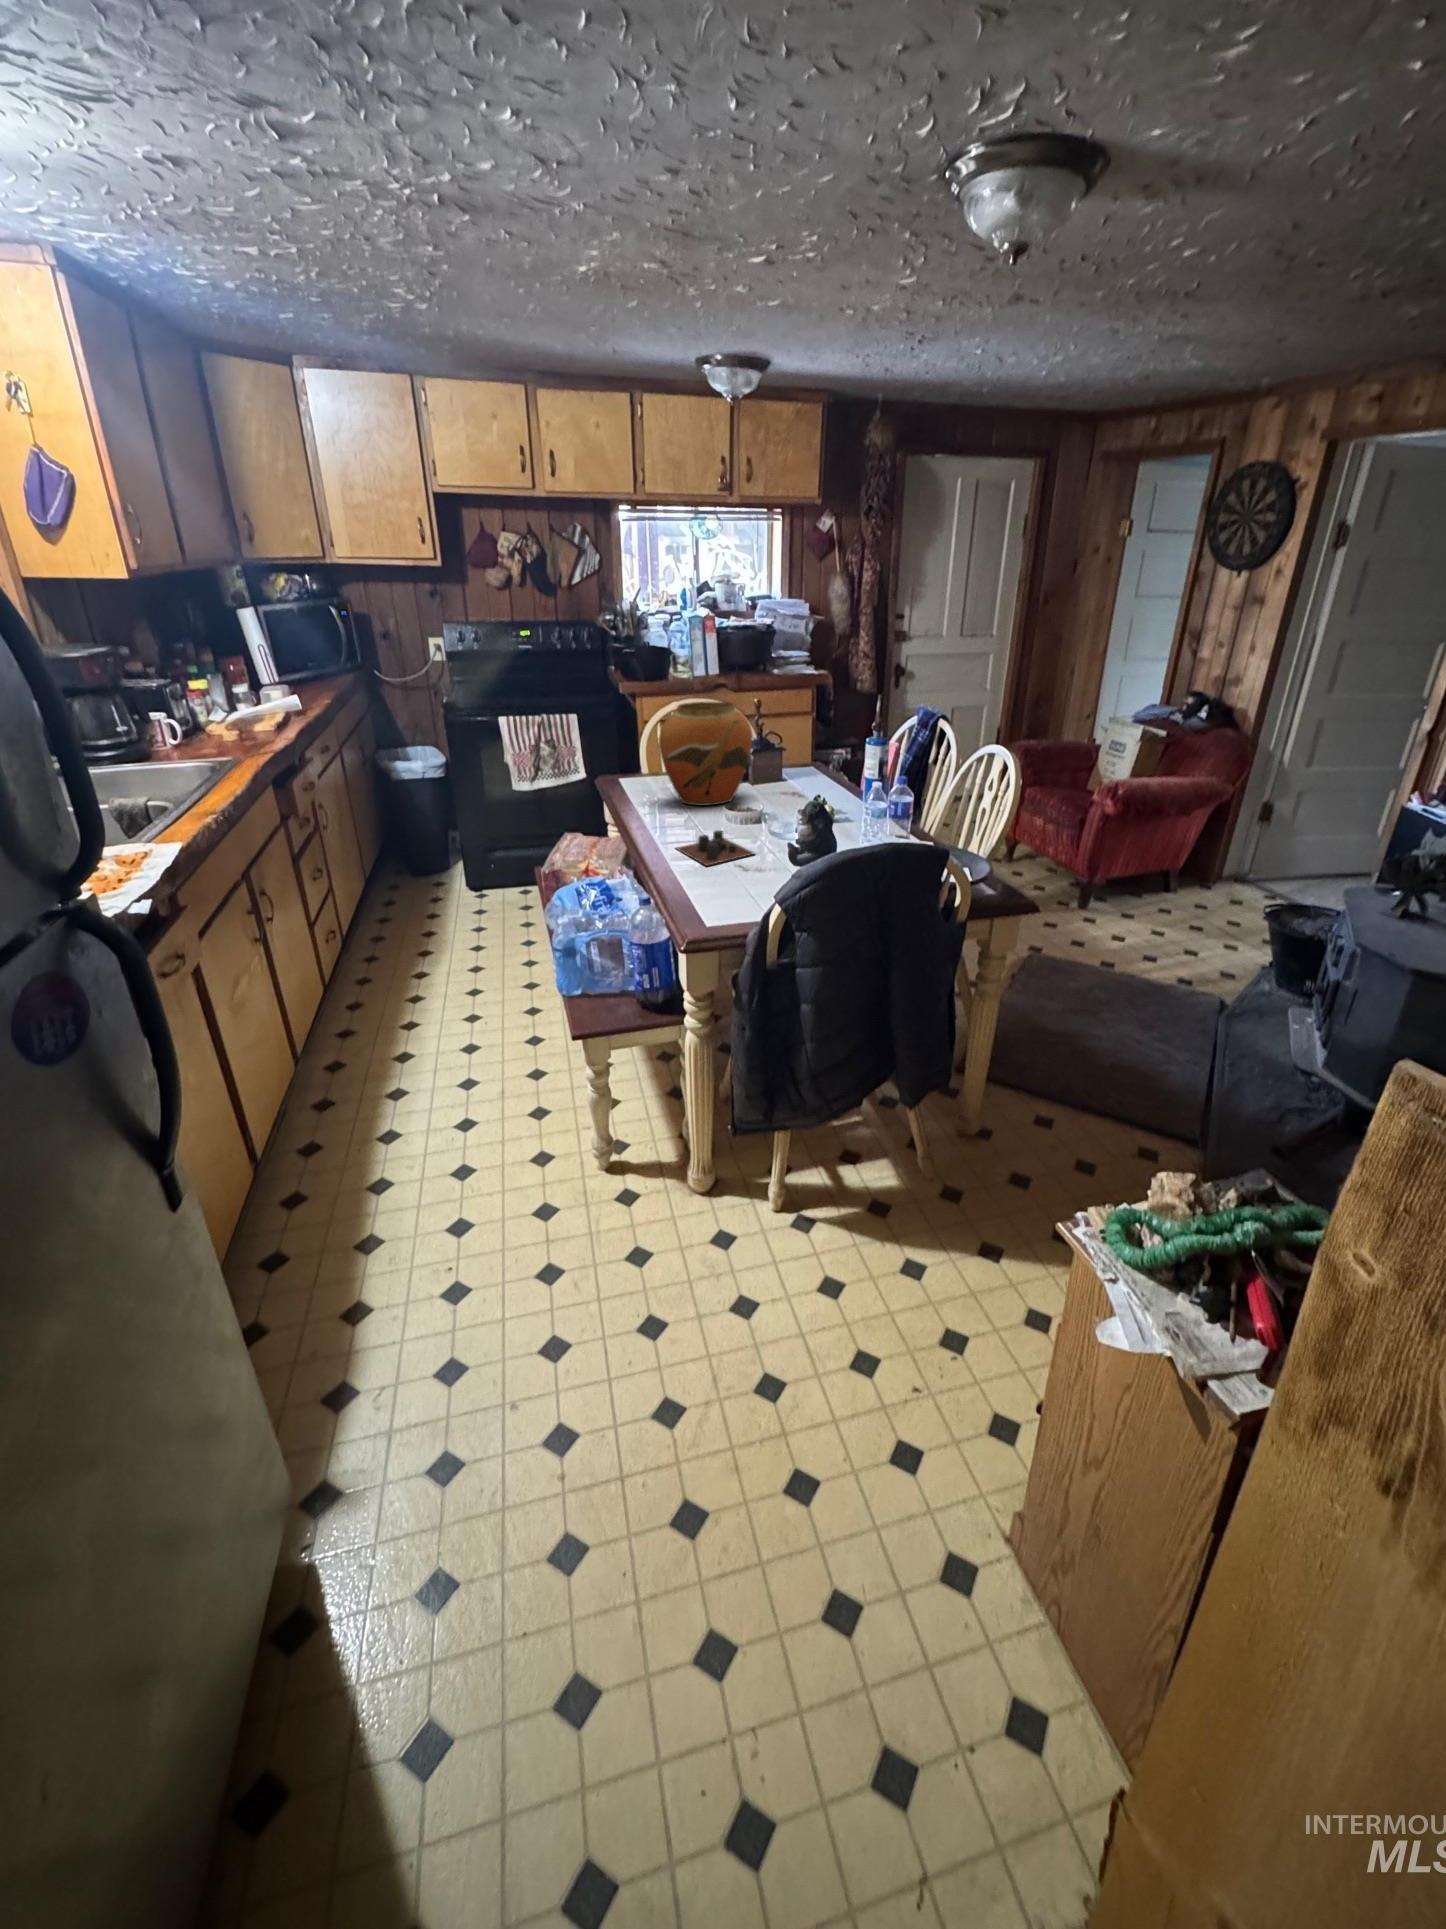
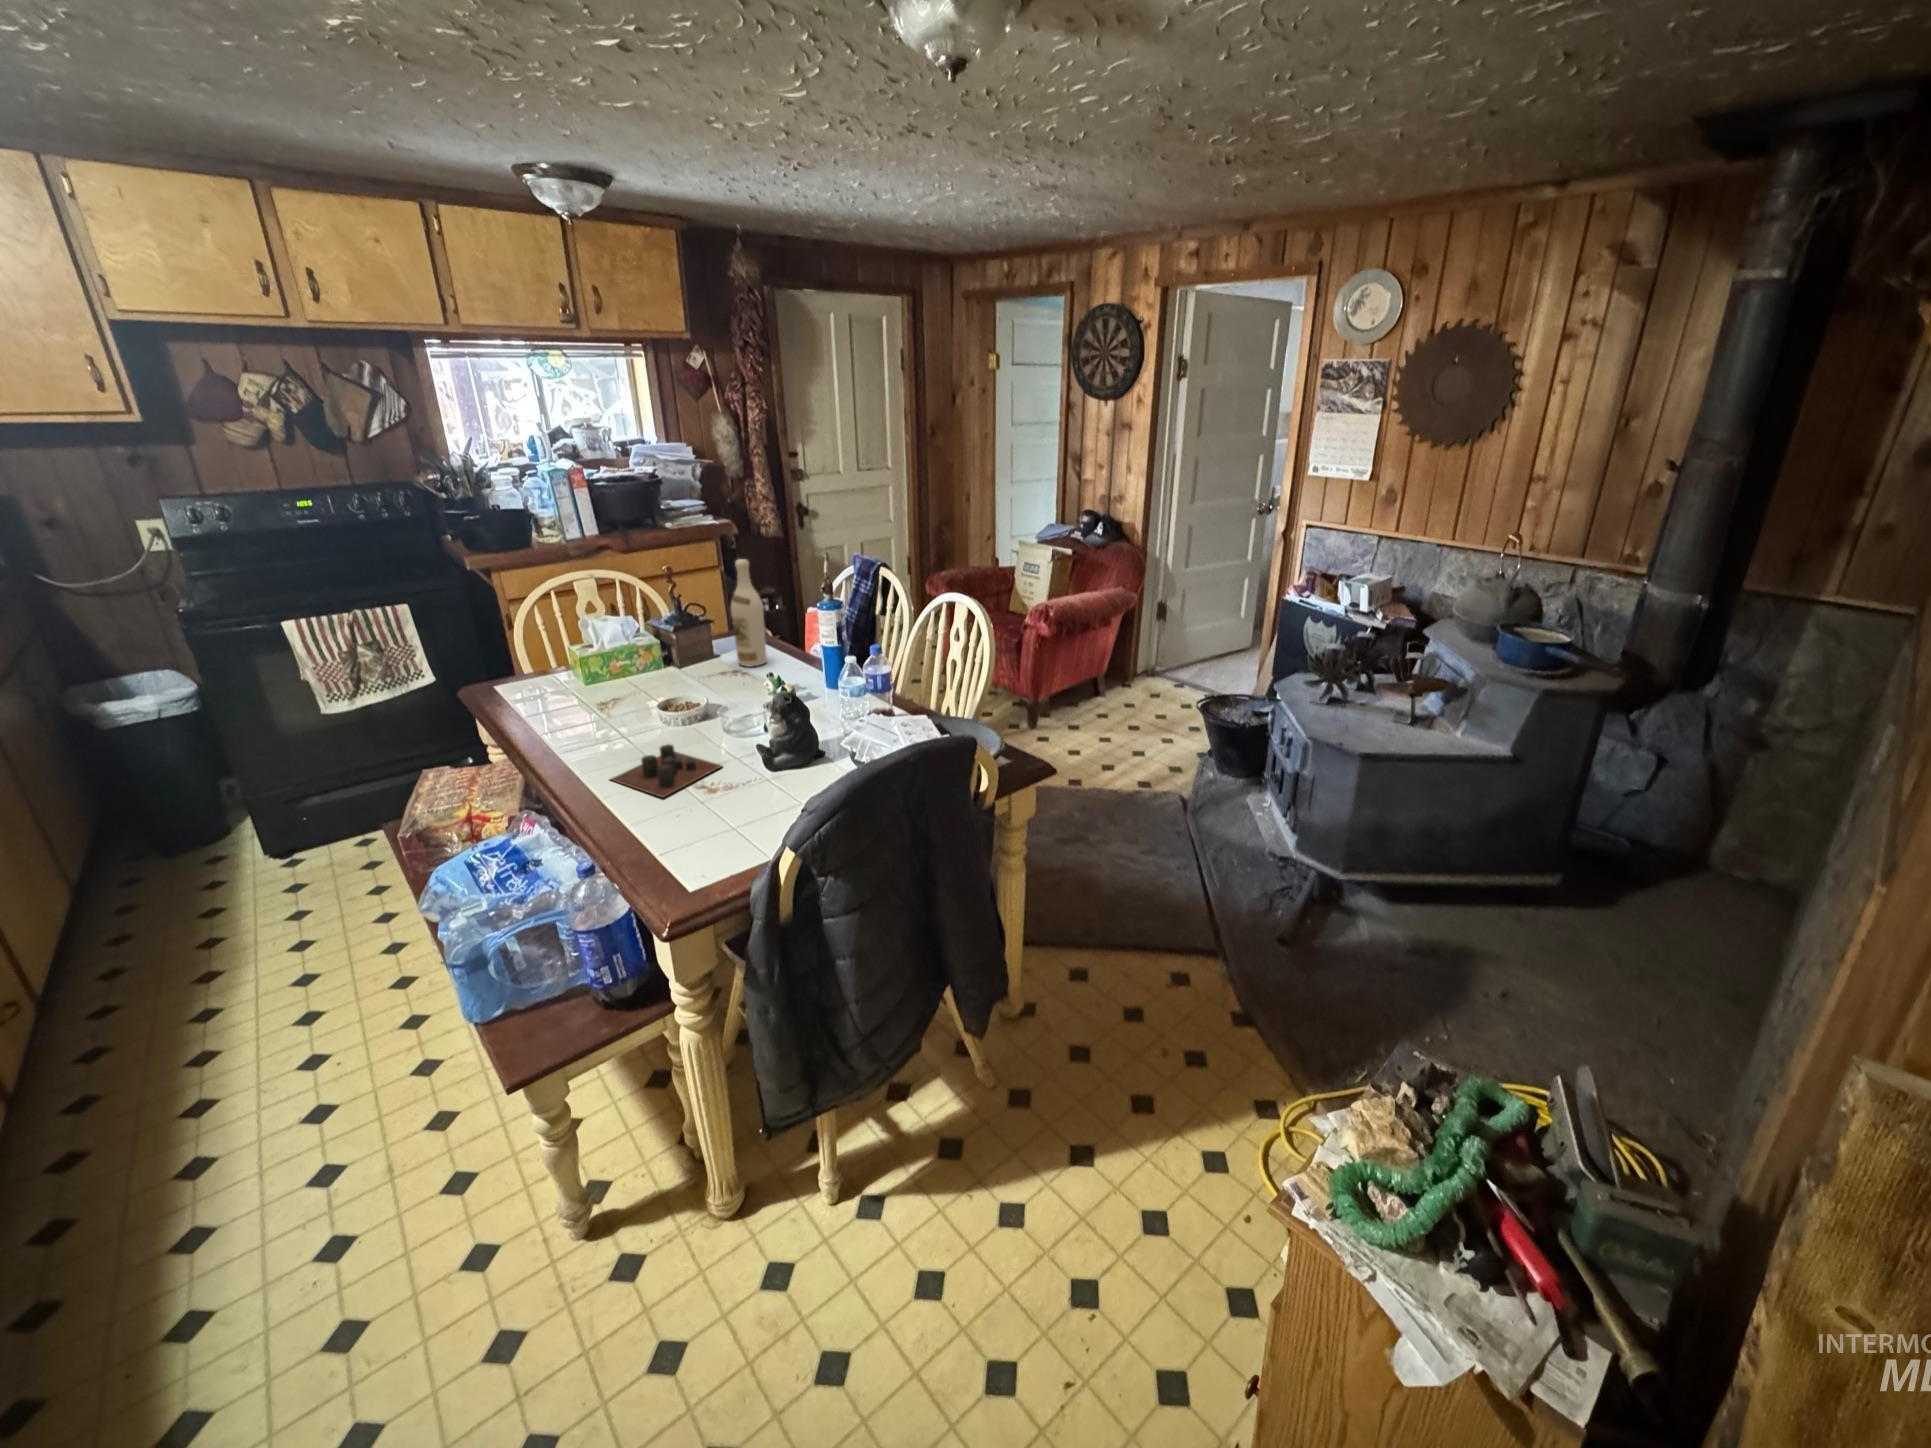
wine bottle: none [794,696,820,790] -> present [731,559,767,667]
vase: present [659,702,753,806] -> none [554,579,682,711]

